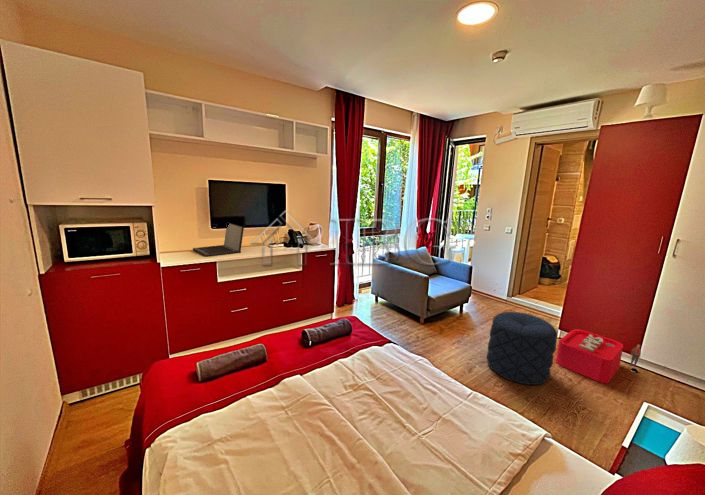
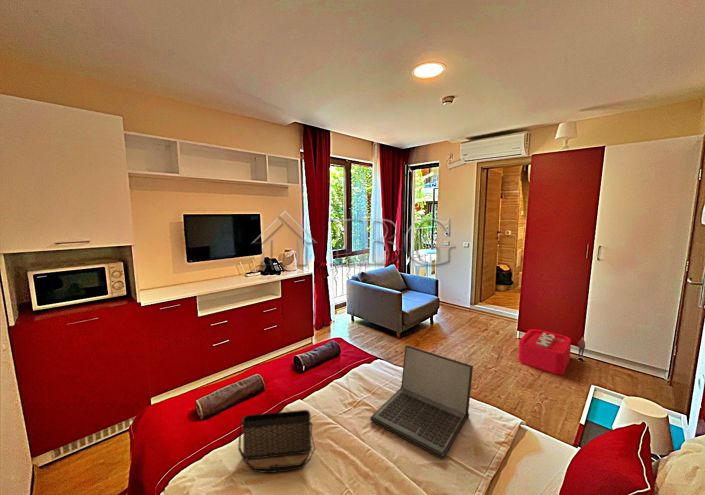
laptop: present [193,223,244,257] -> present [371,345,473,459]
pouf: present [487,312,557,385] -> none [460,319,518,384]
handbag: none [222,385,301,449] -> present [238,410,315,473]

